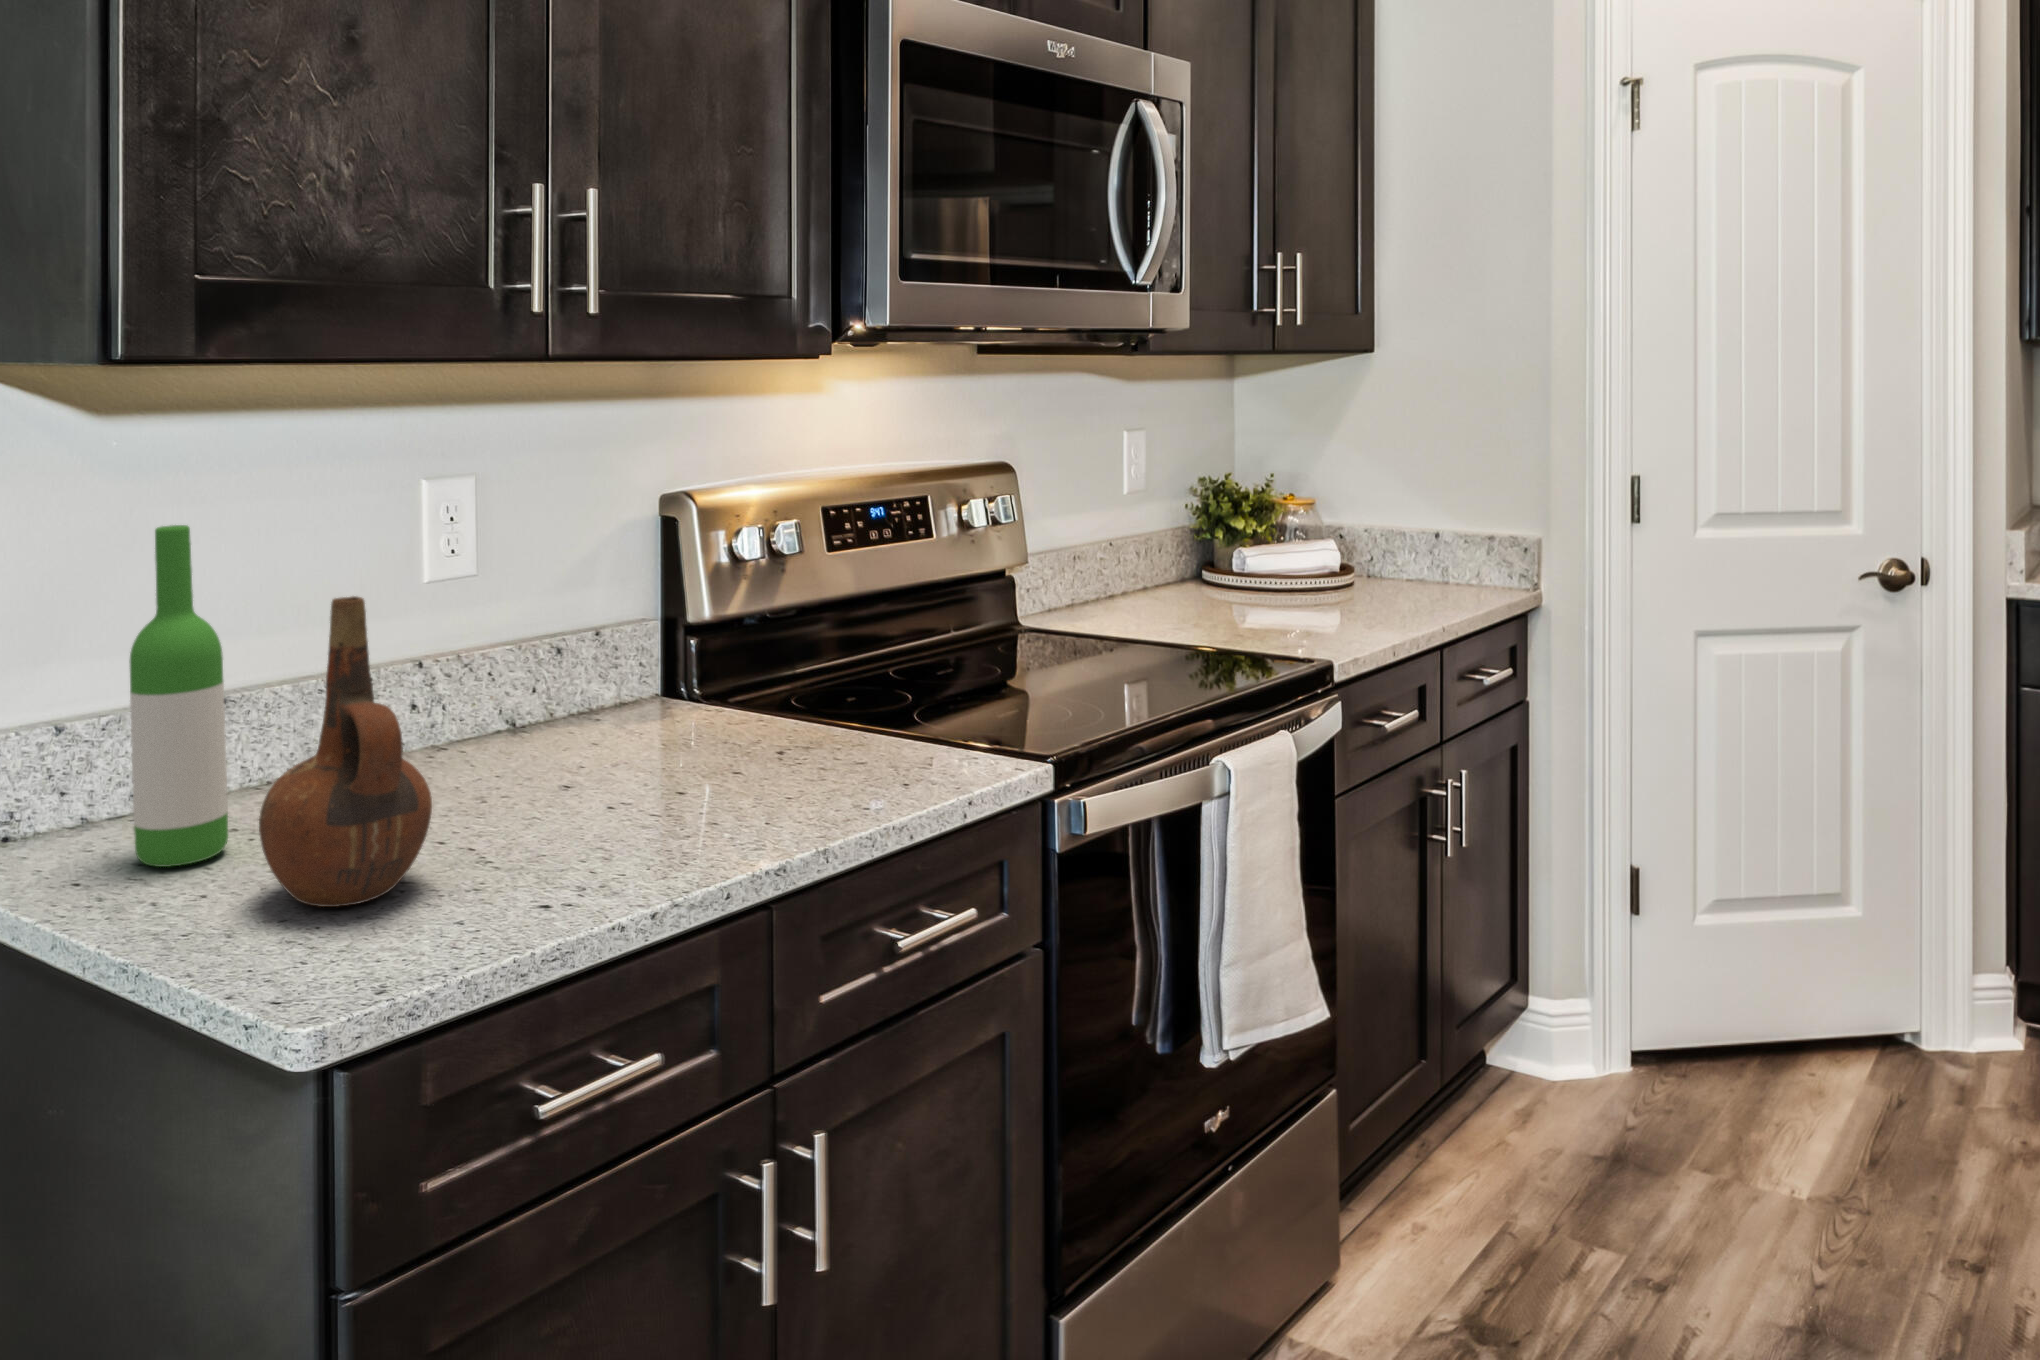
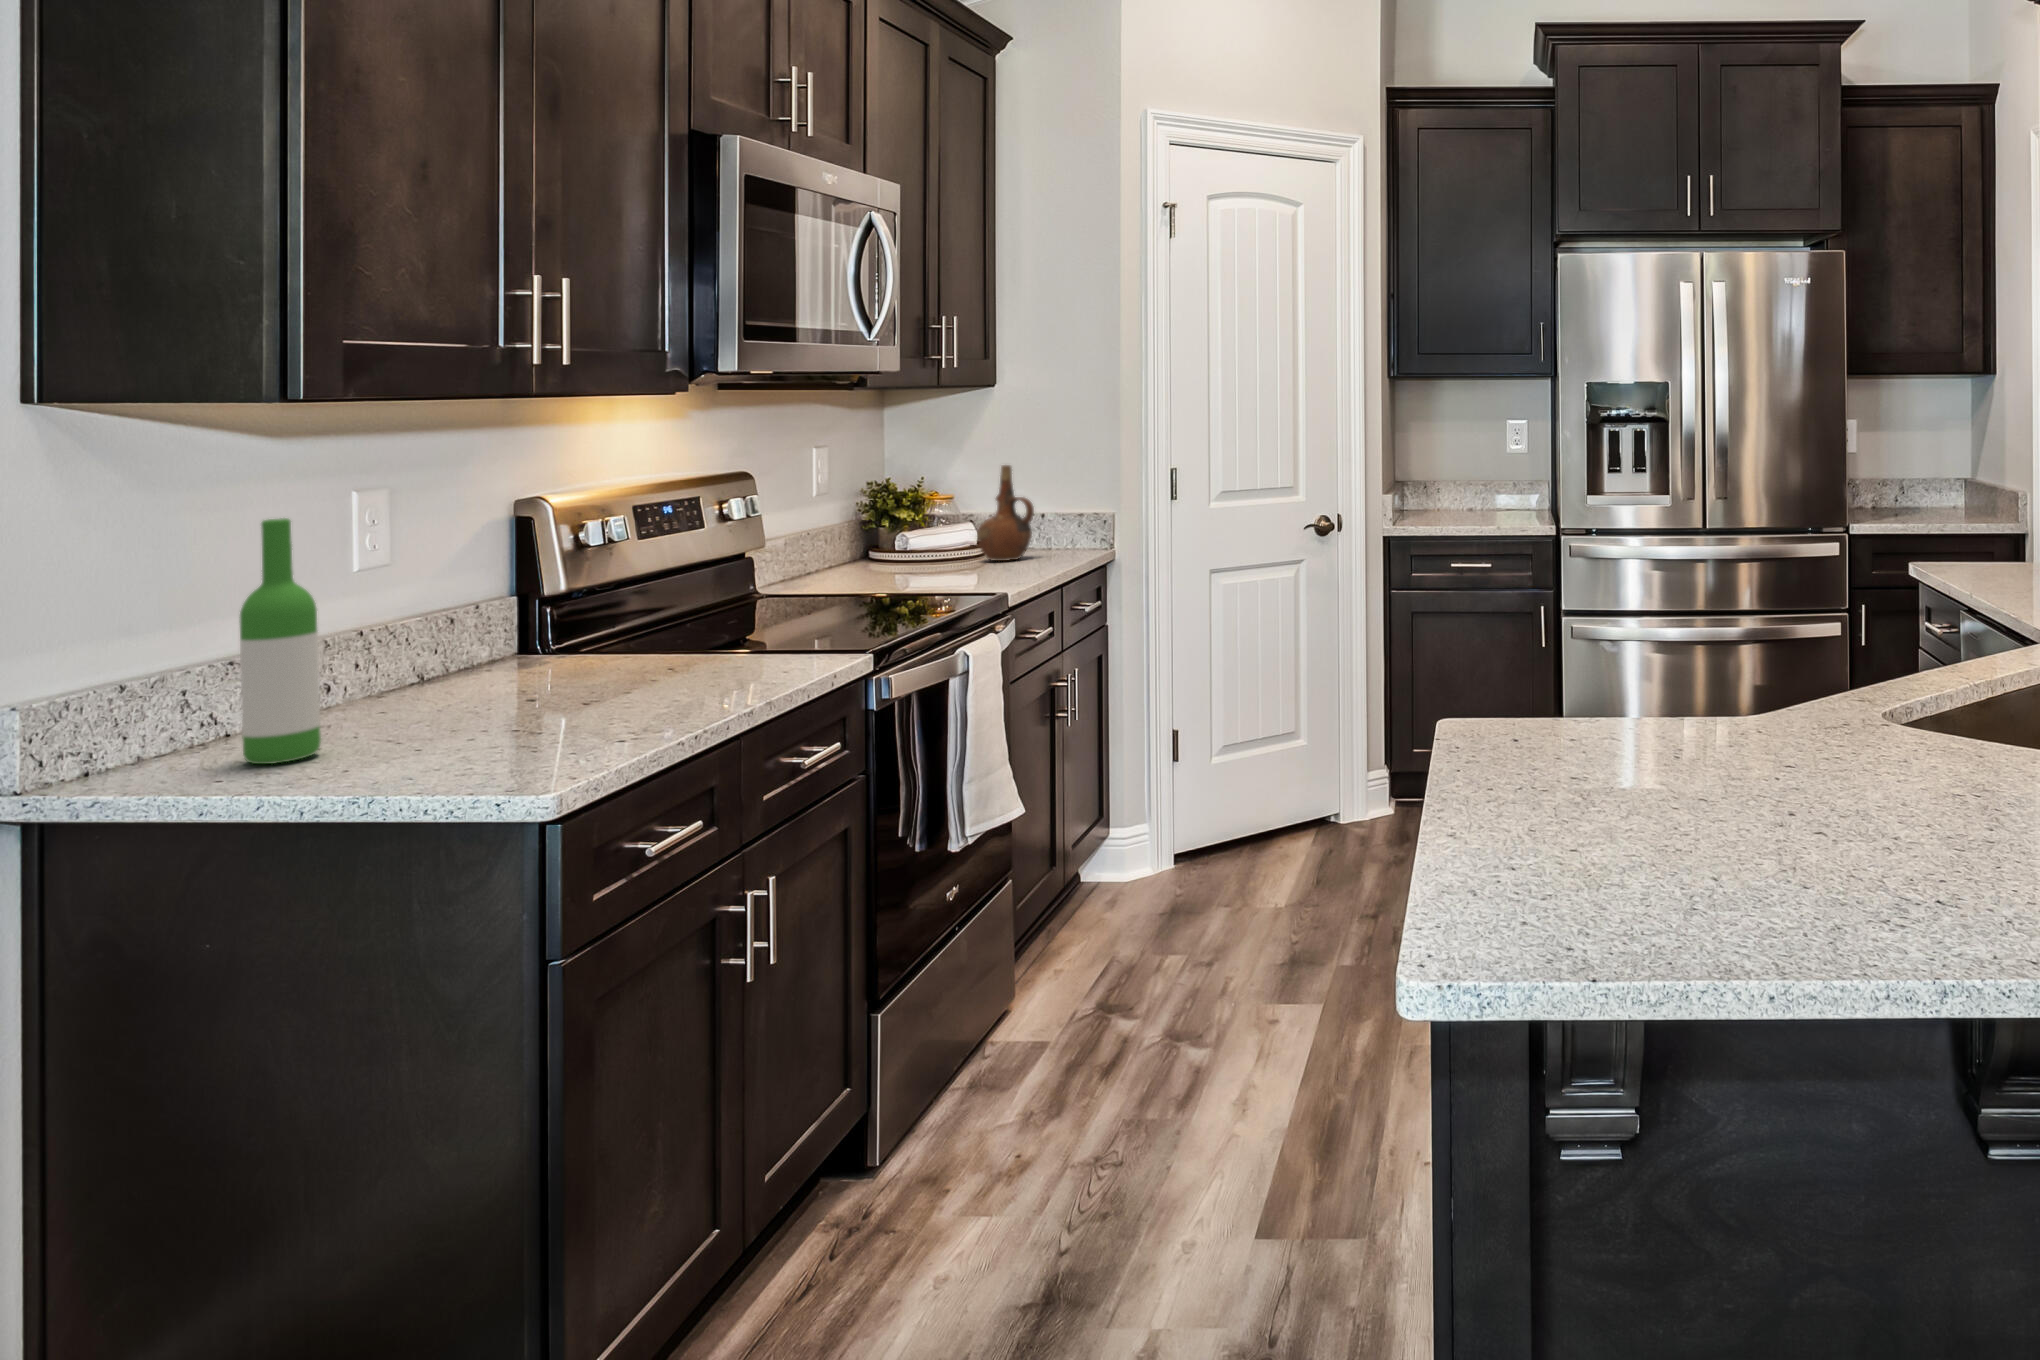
ceramic pitcher: present [259,596,432,907] -> present [977,465,1034,561]

